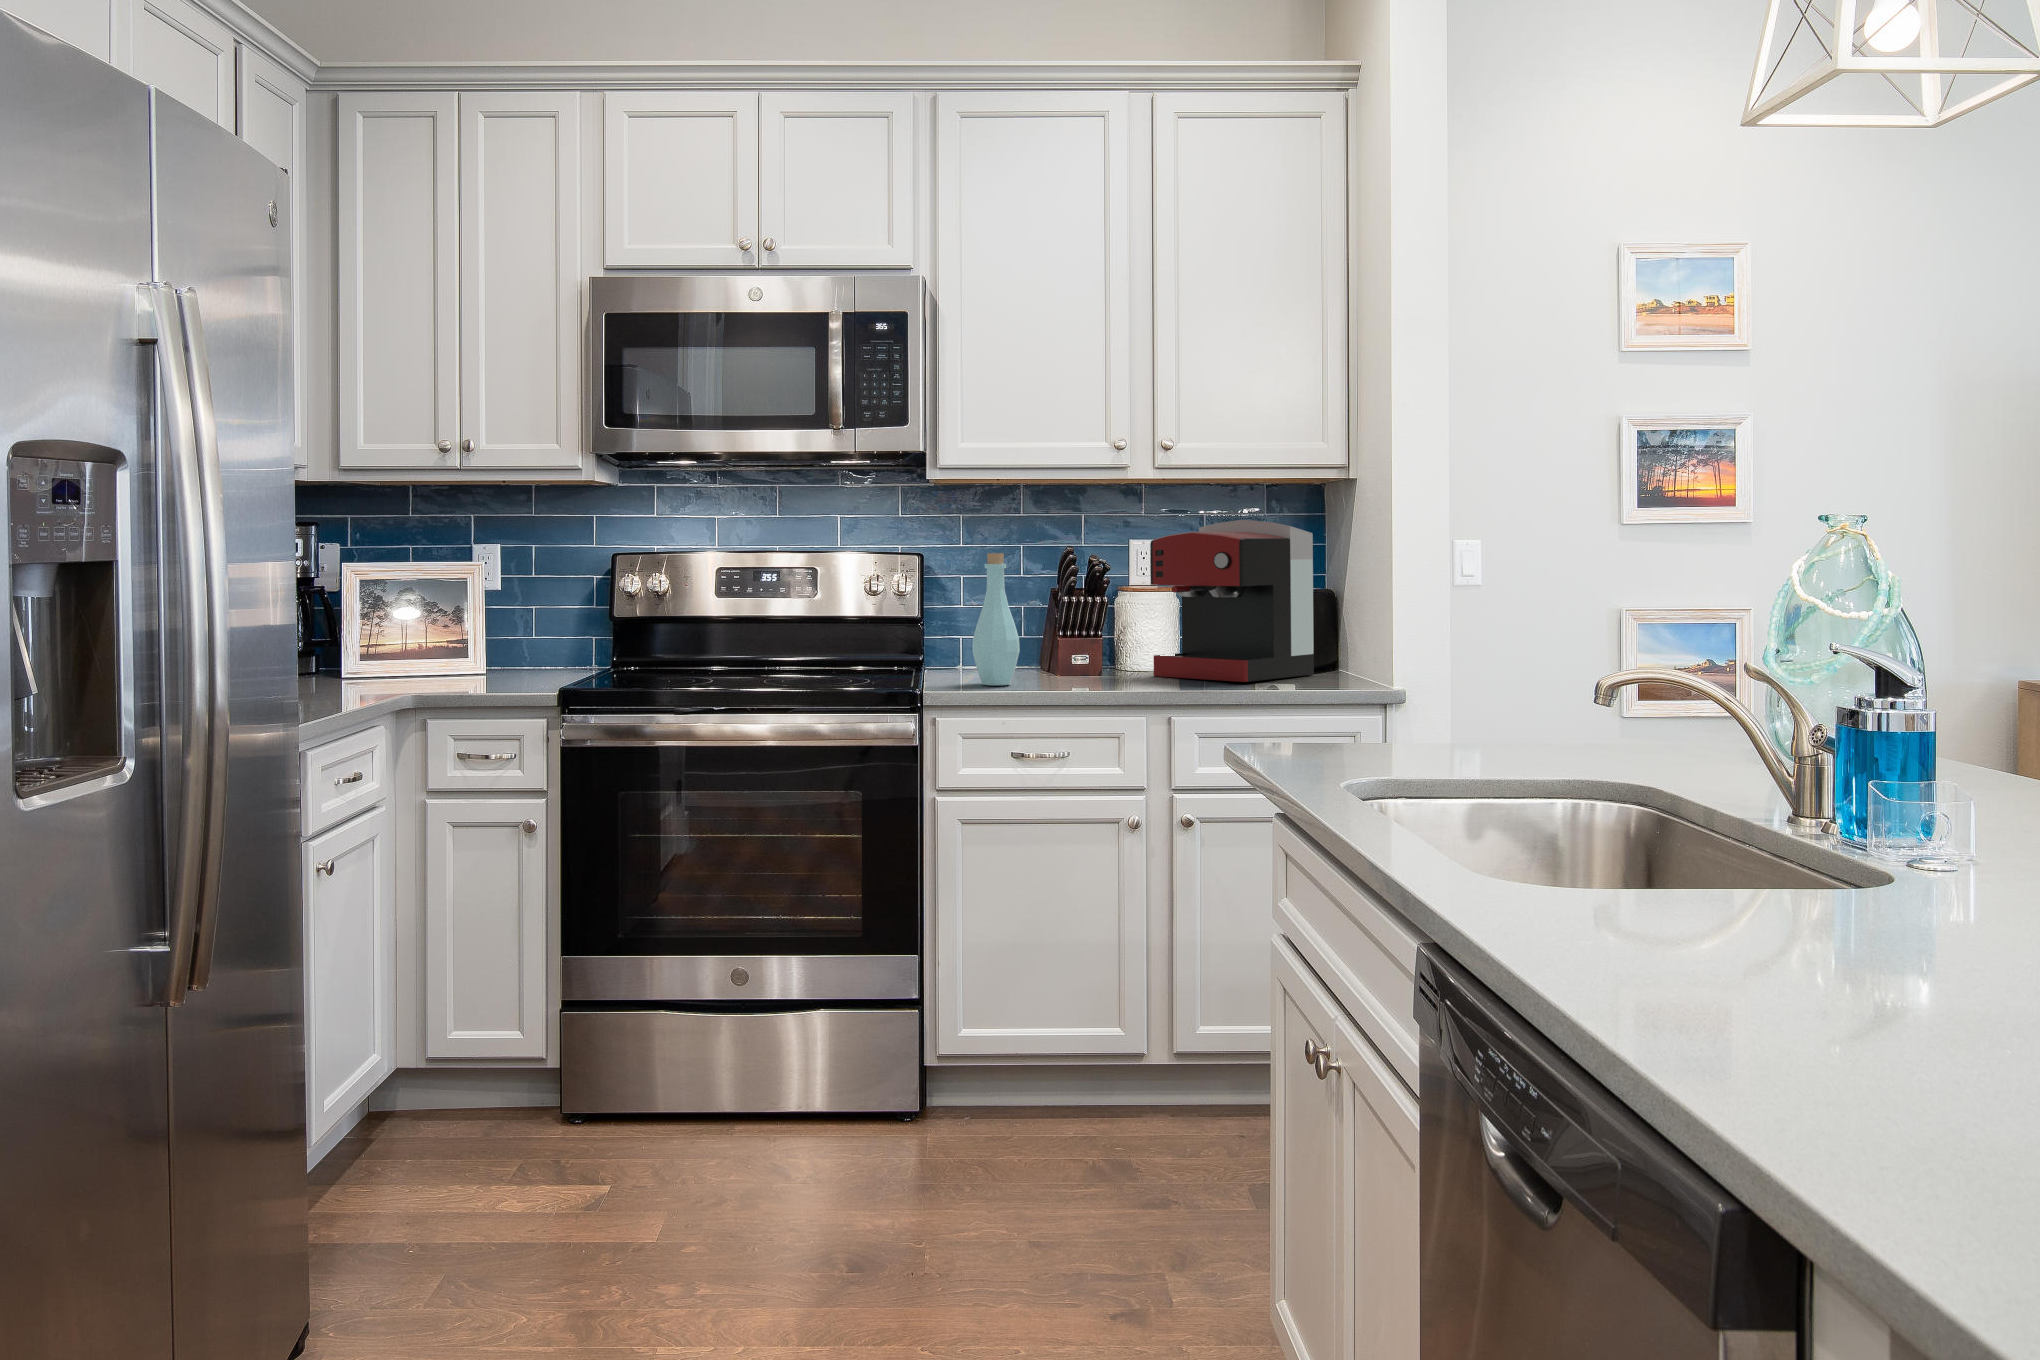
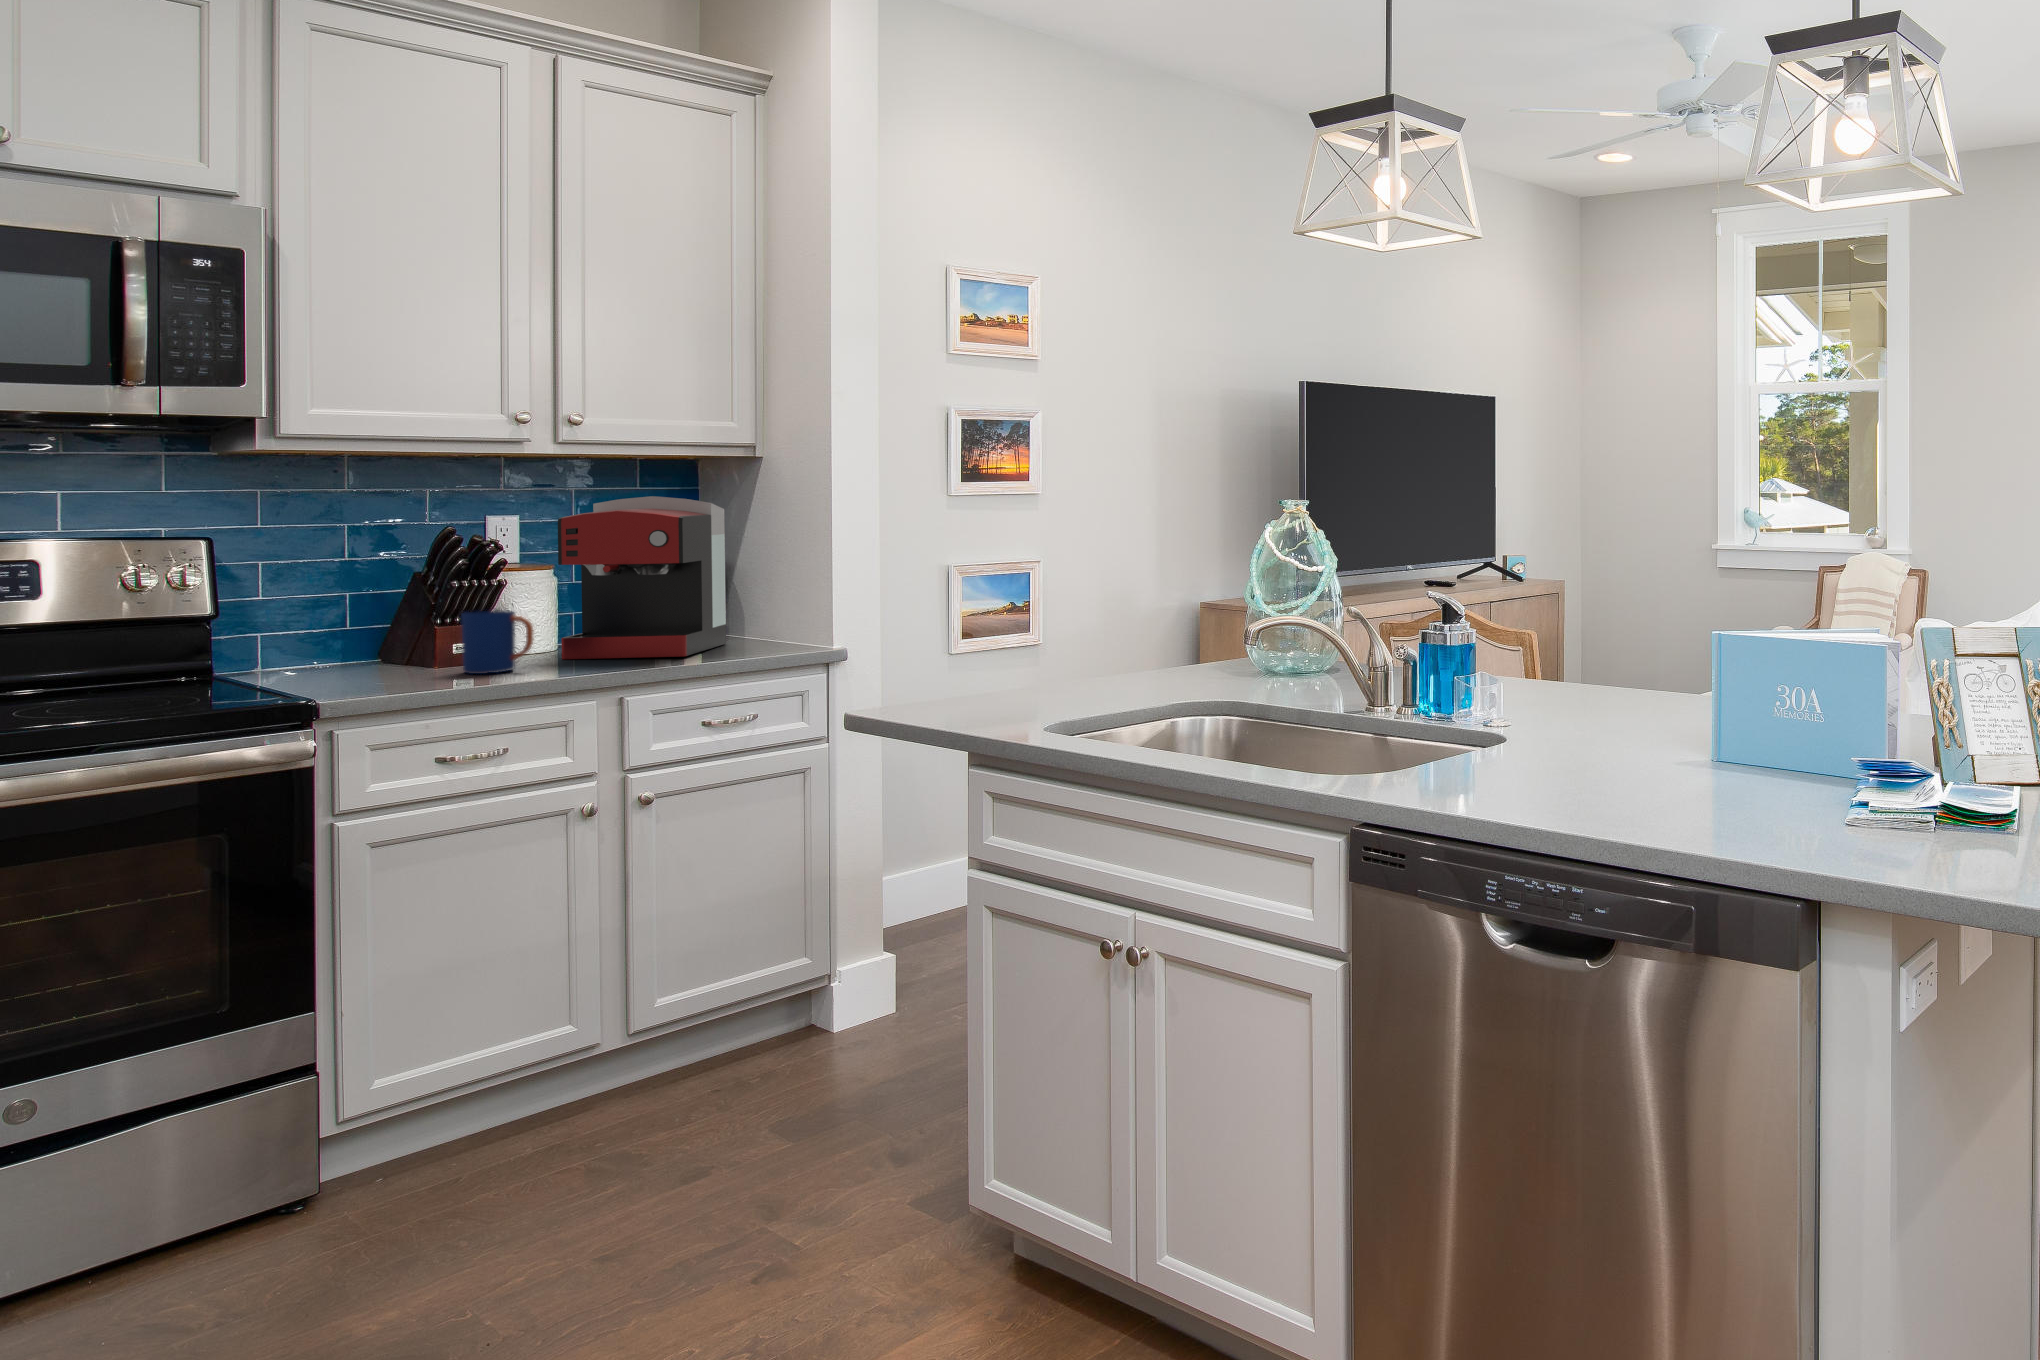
bottle: present [972,553,1020,685] -> none [363,537,429,687]
mug: none [1058,625,1108,682] -> present [461,610,533,674]

